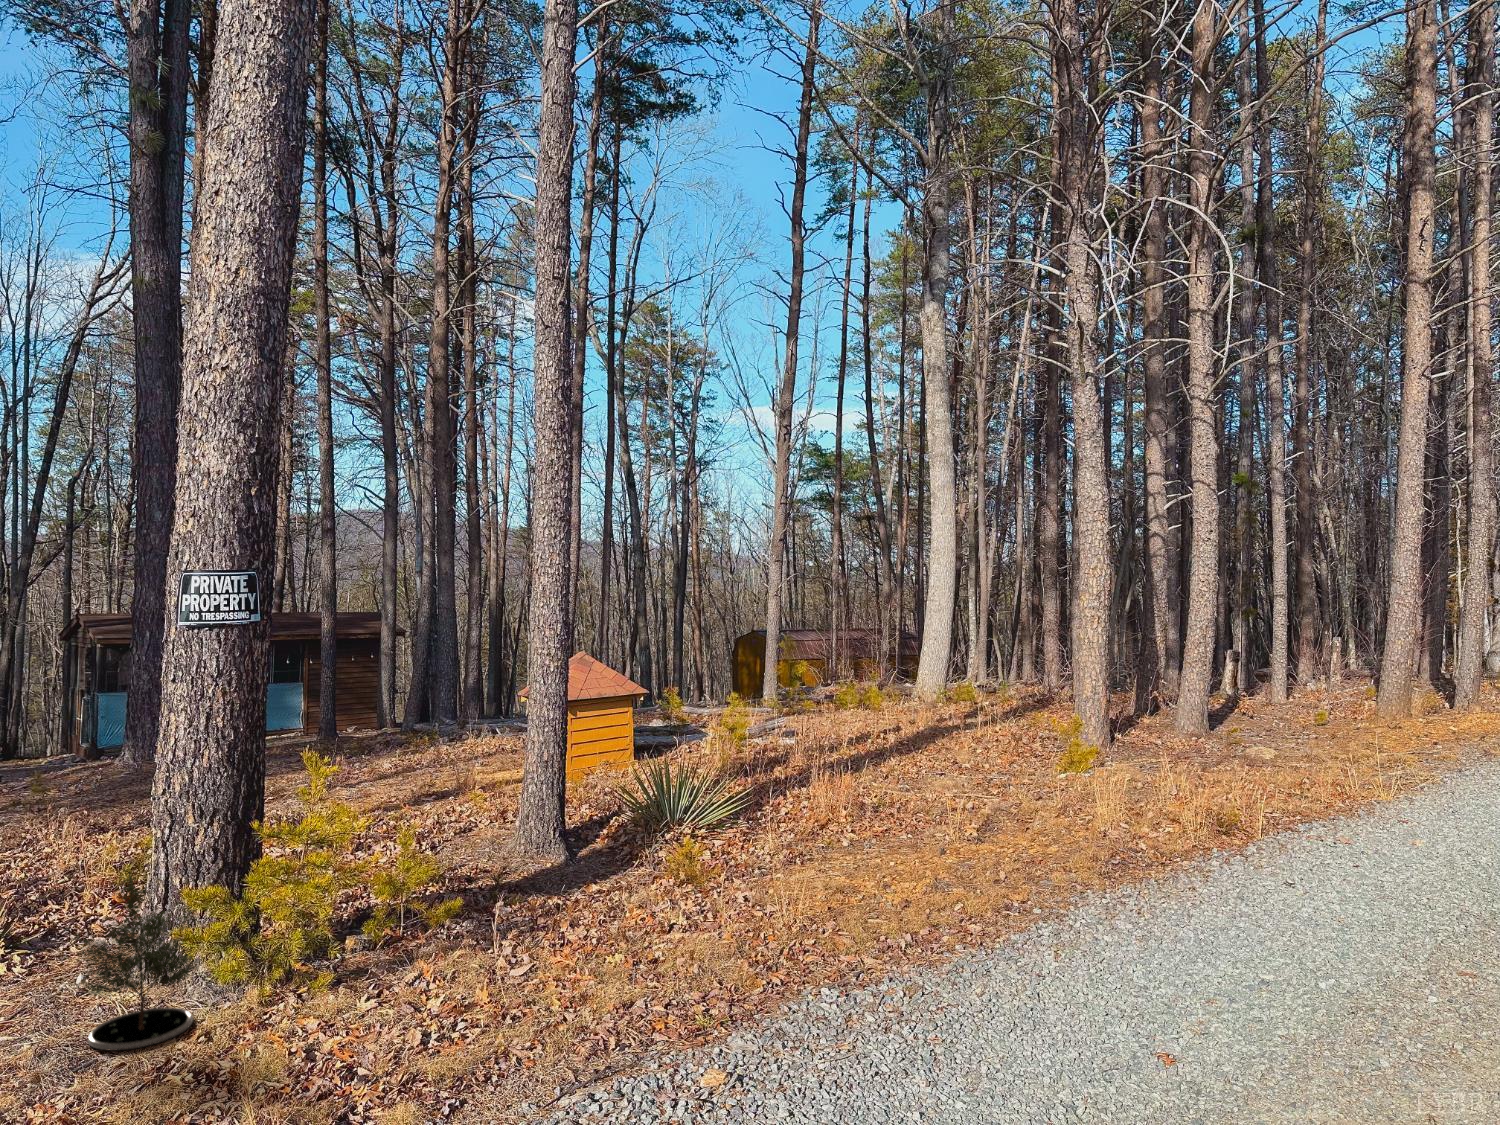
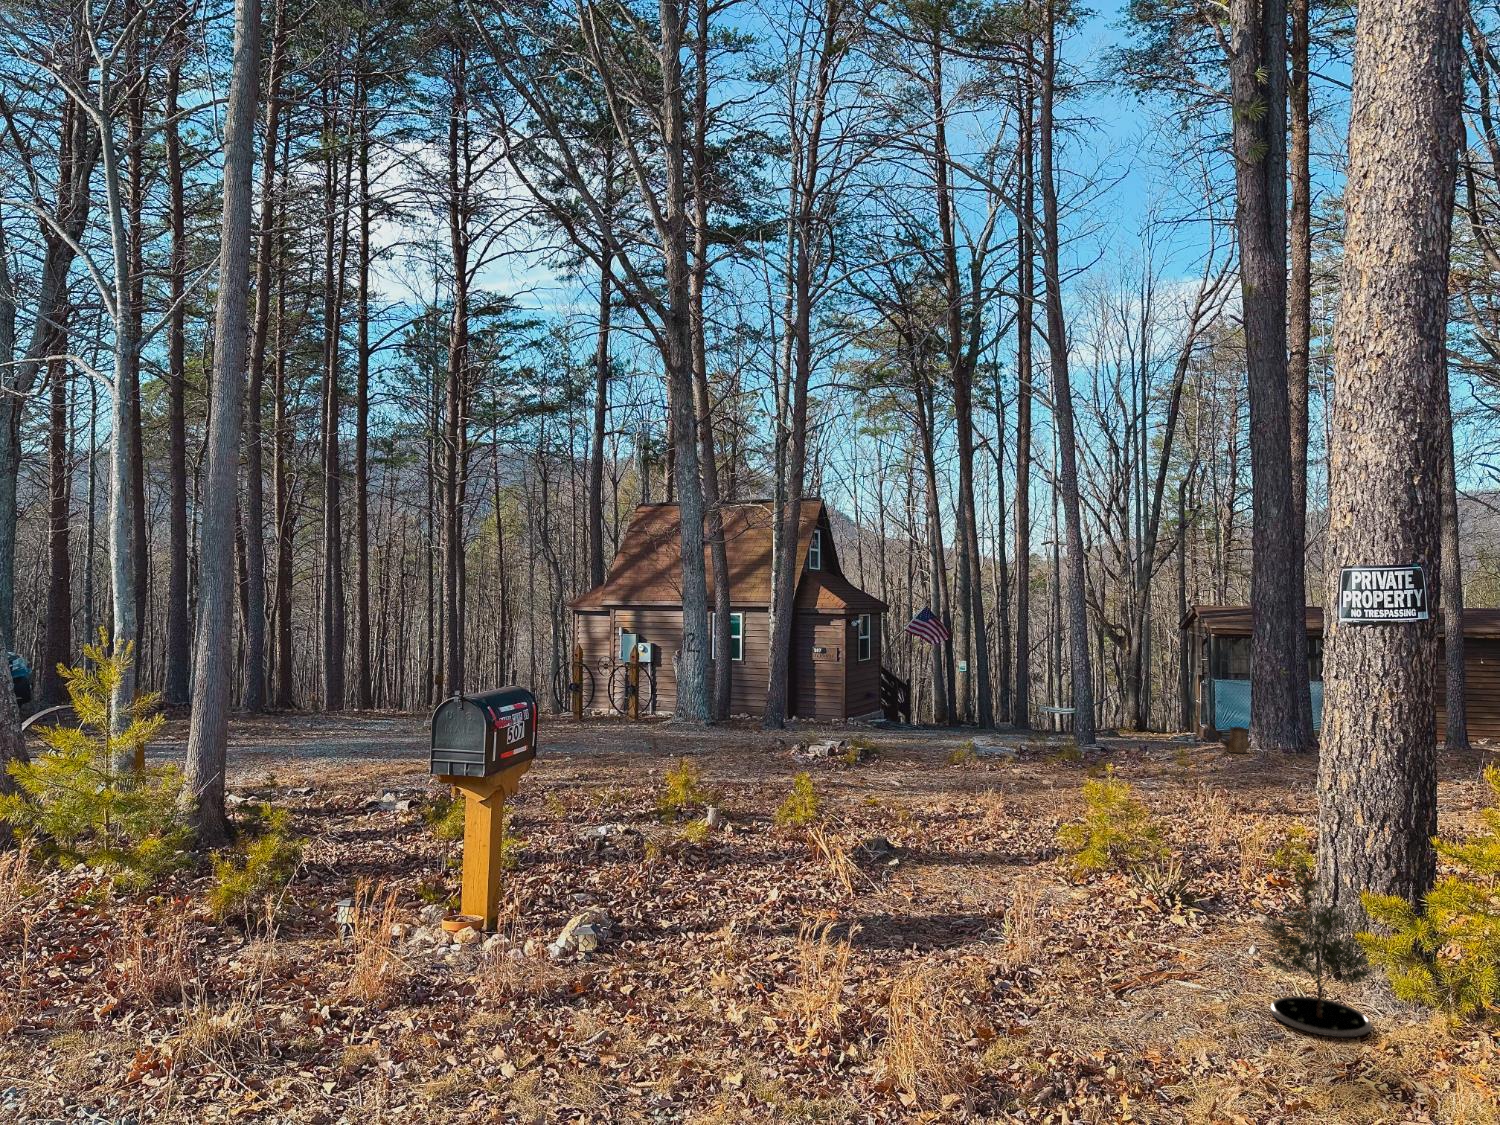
watering can: none [73,739,133,768] -> present [1205,722,1257,754]

